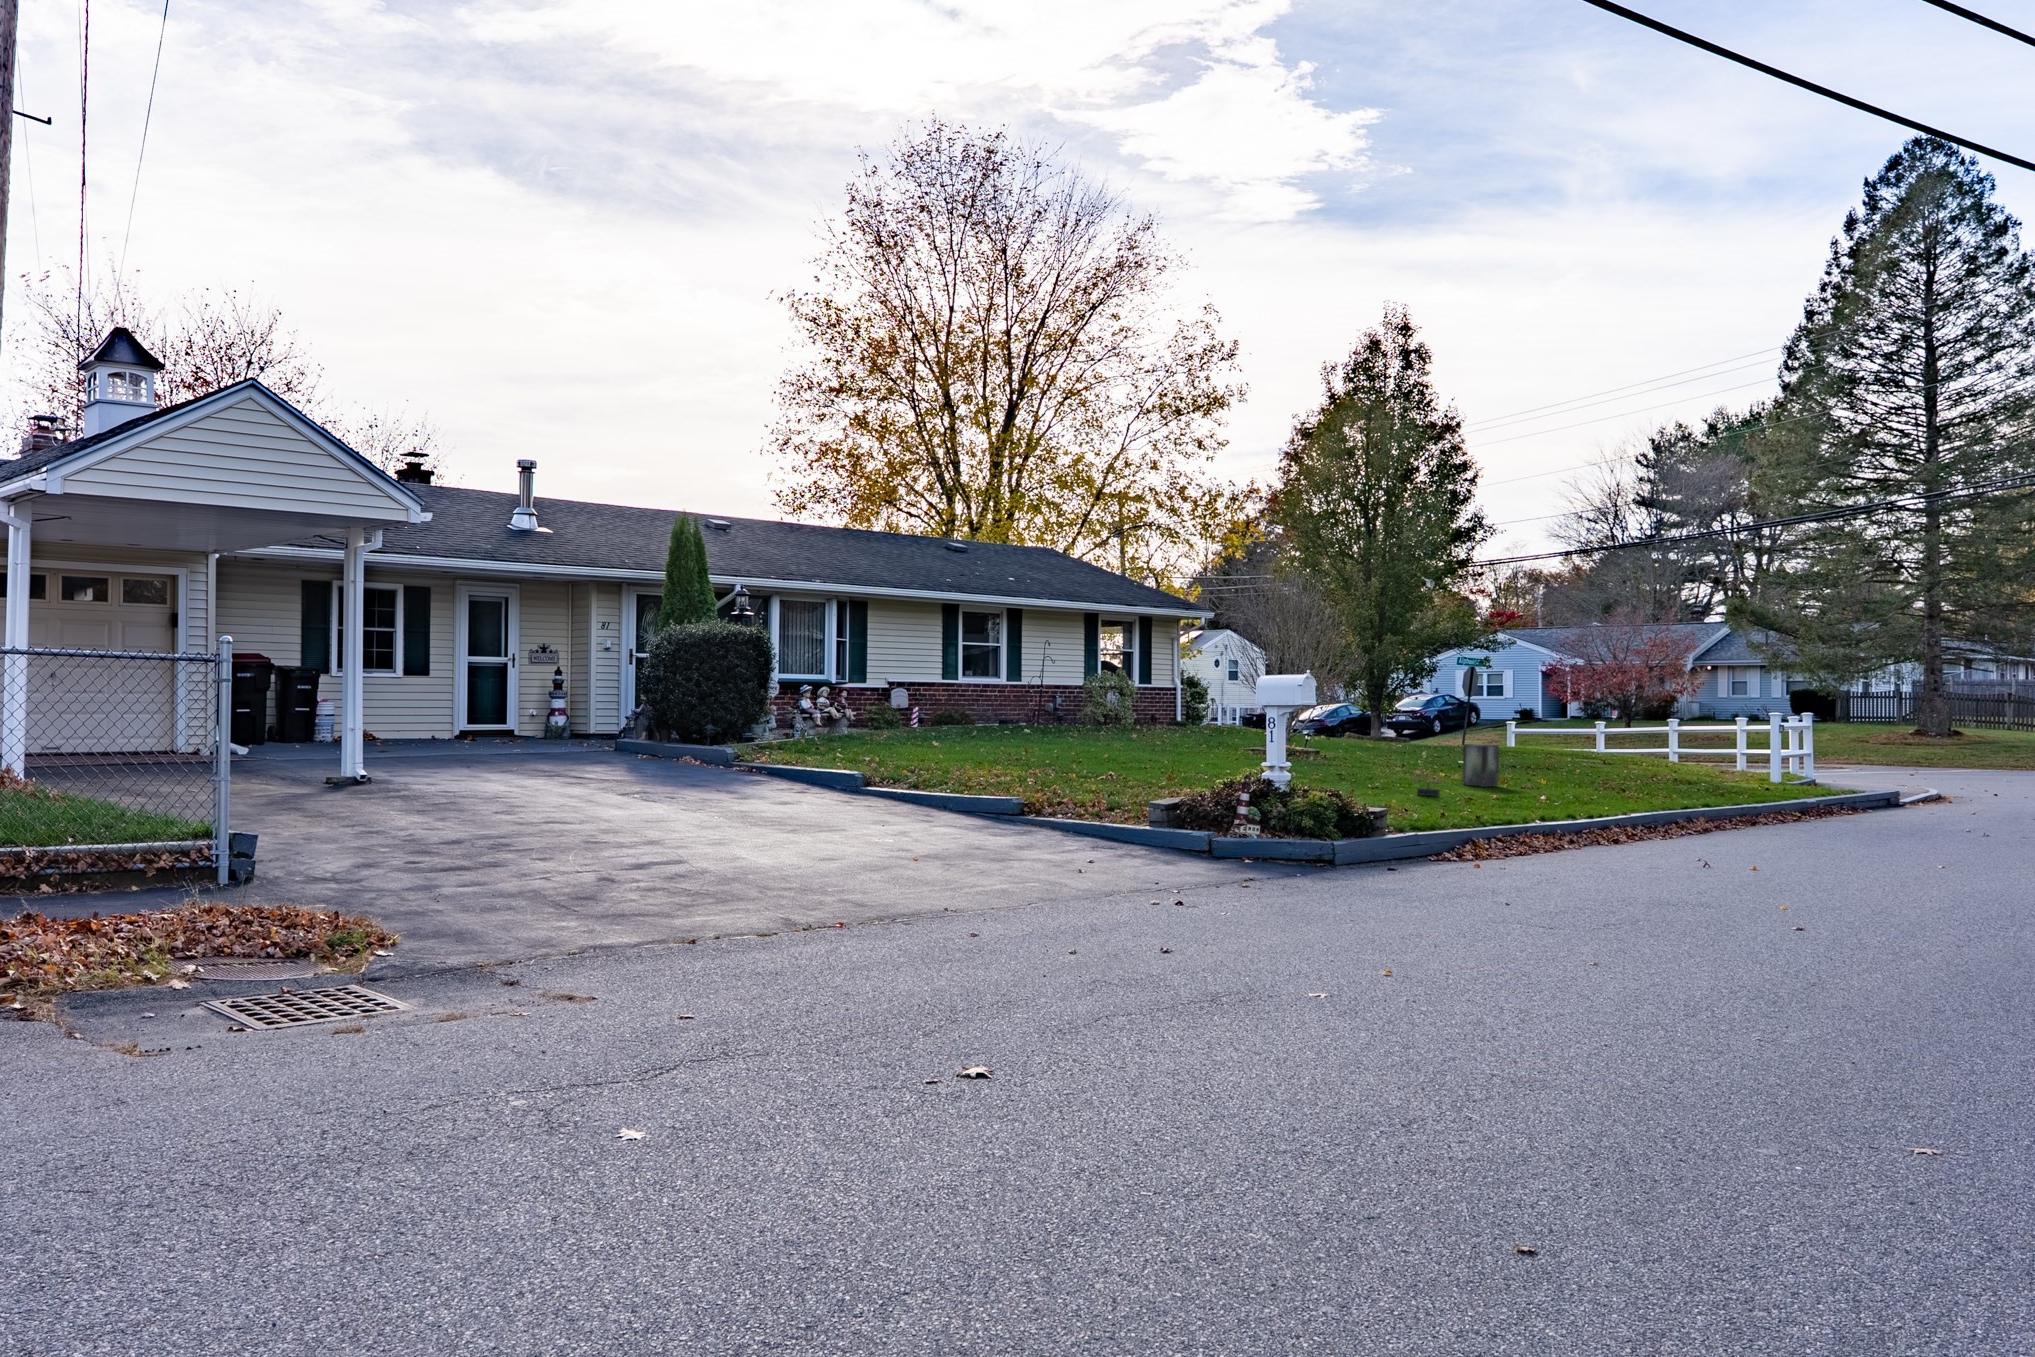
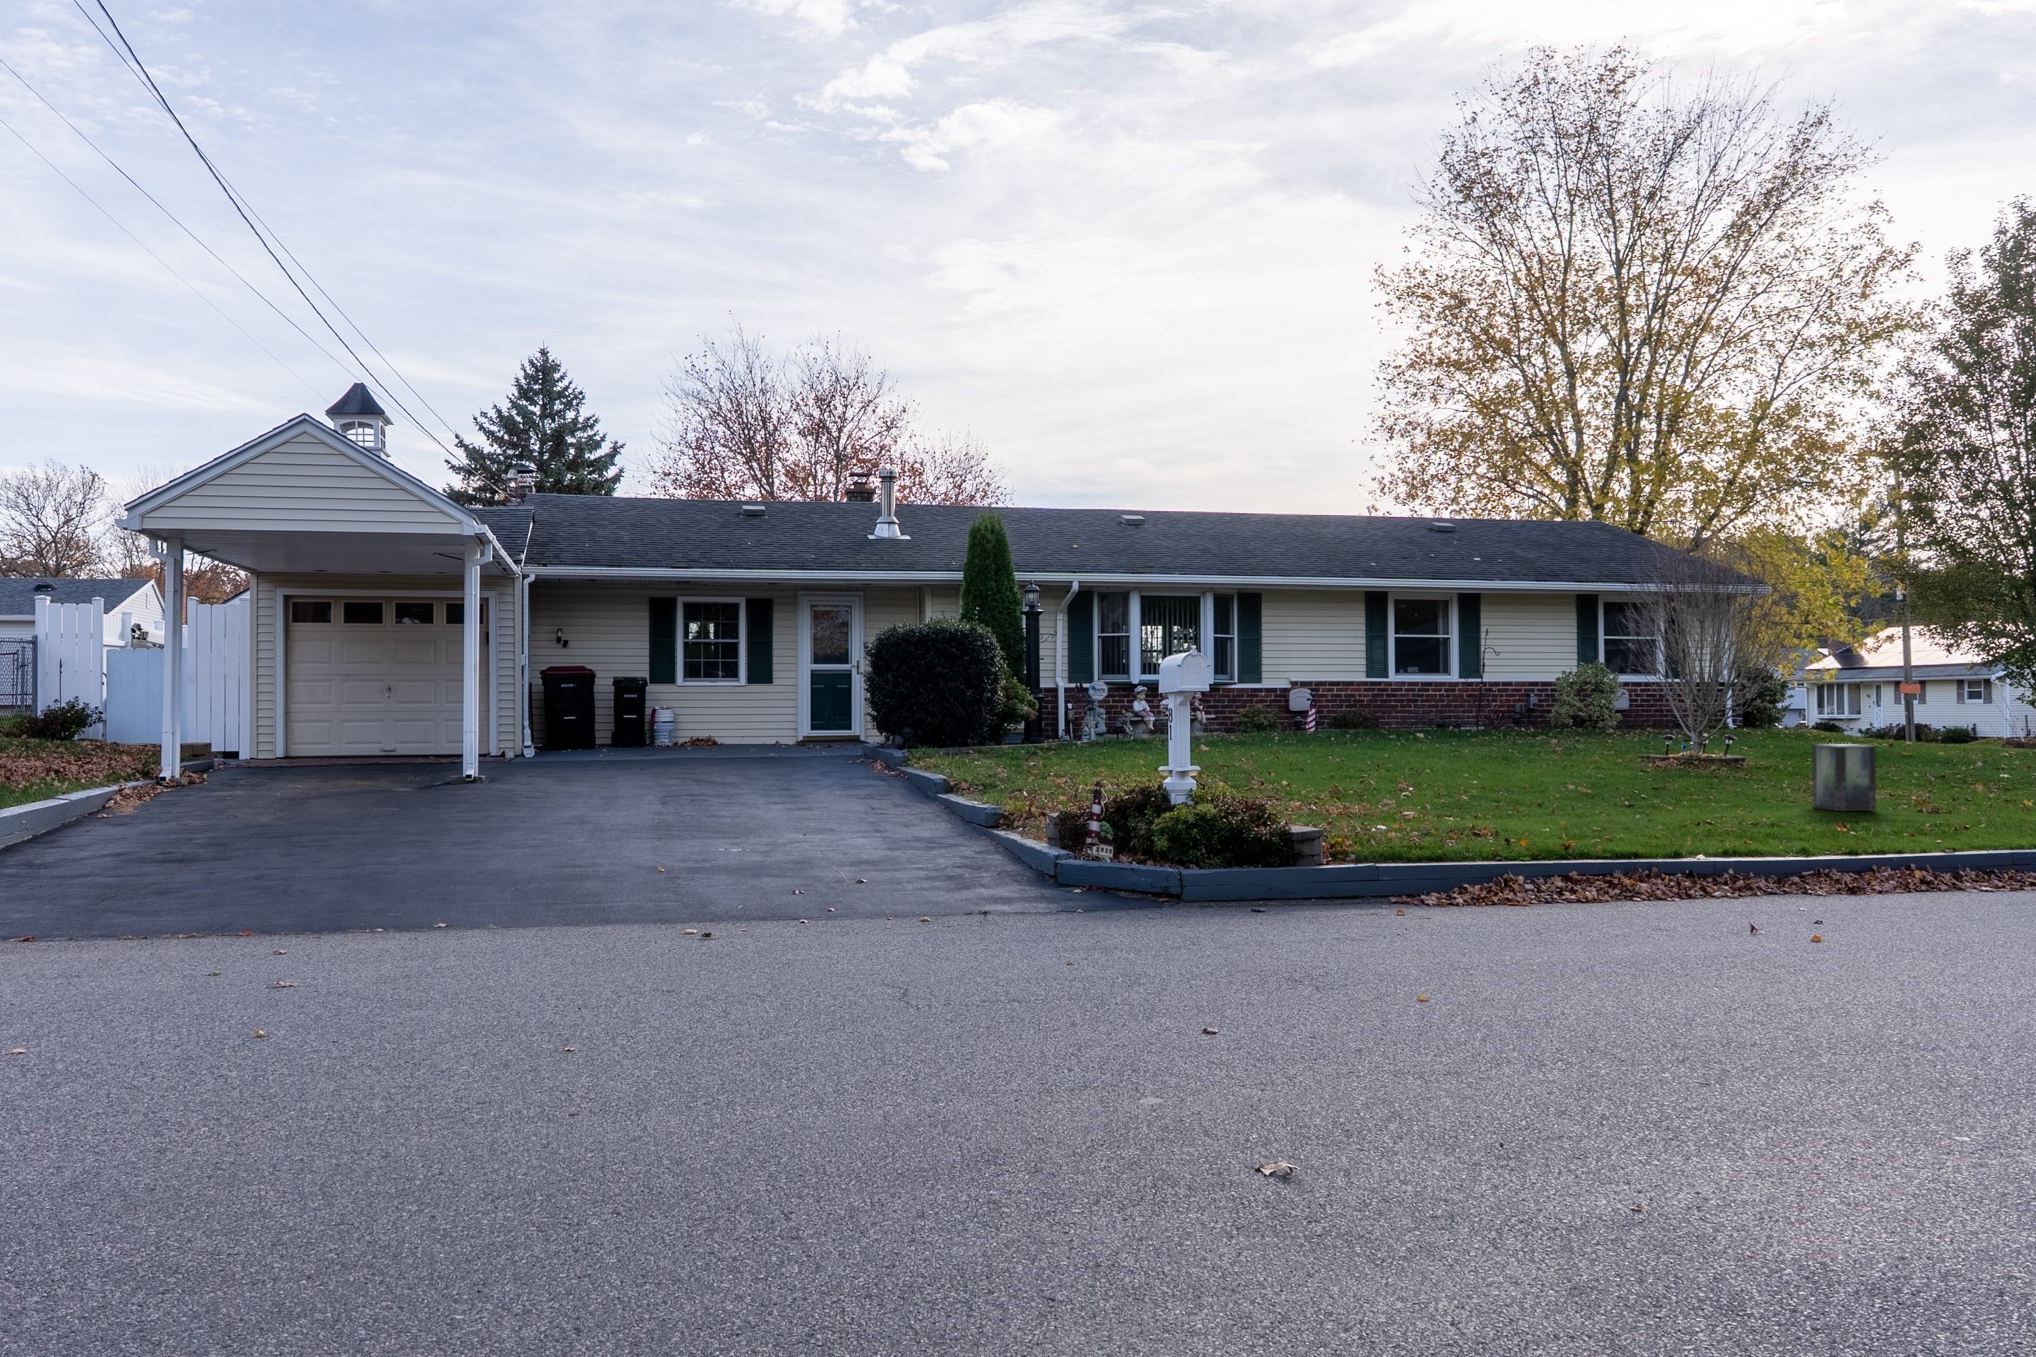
decorative plant: present [1413,773,1440,796] -> none [1629,778,1675,821]

